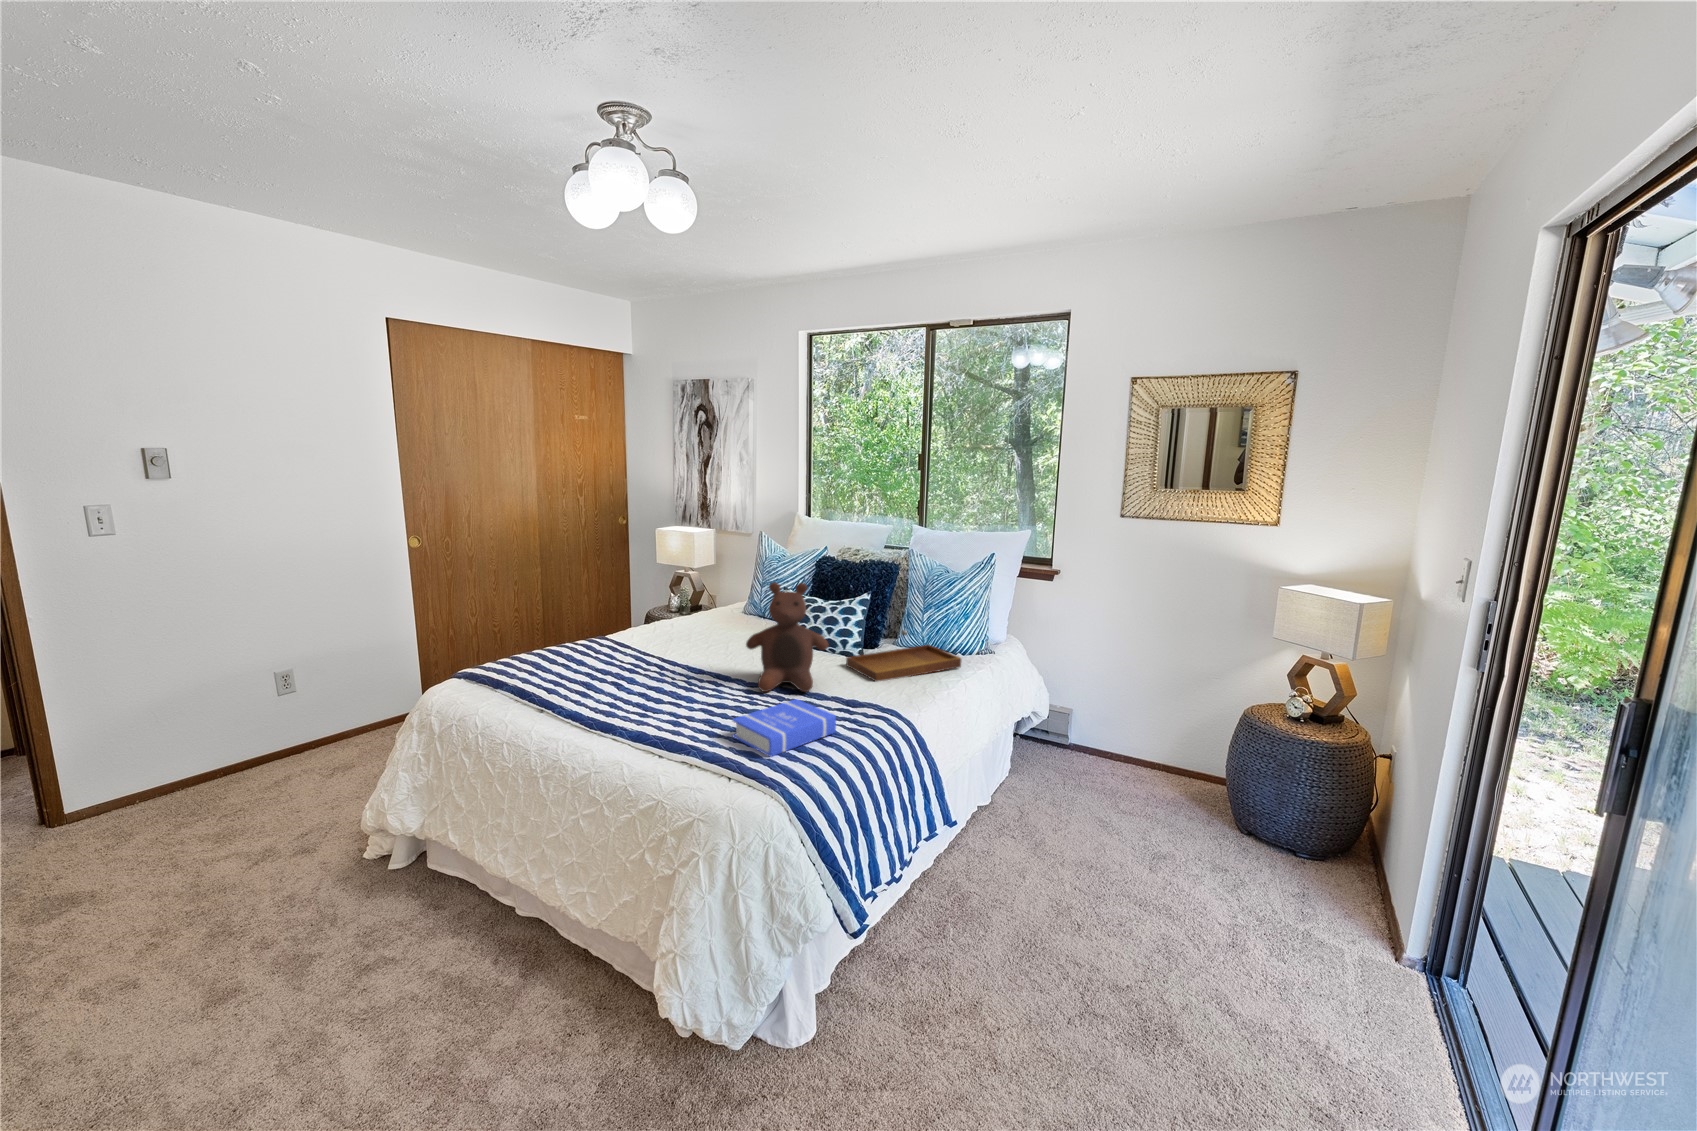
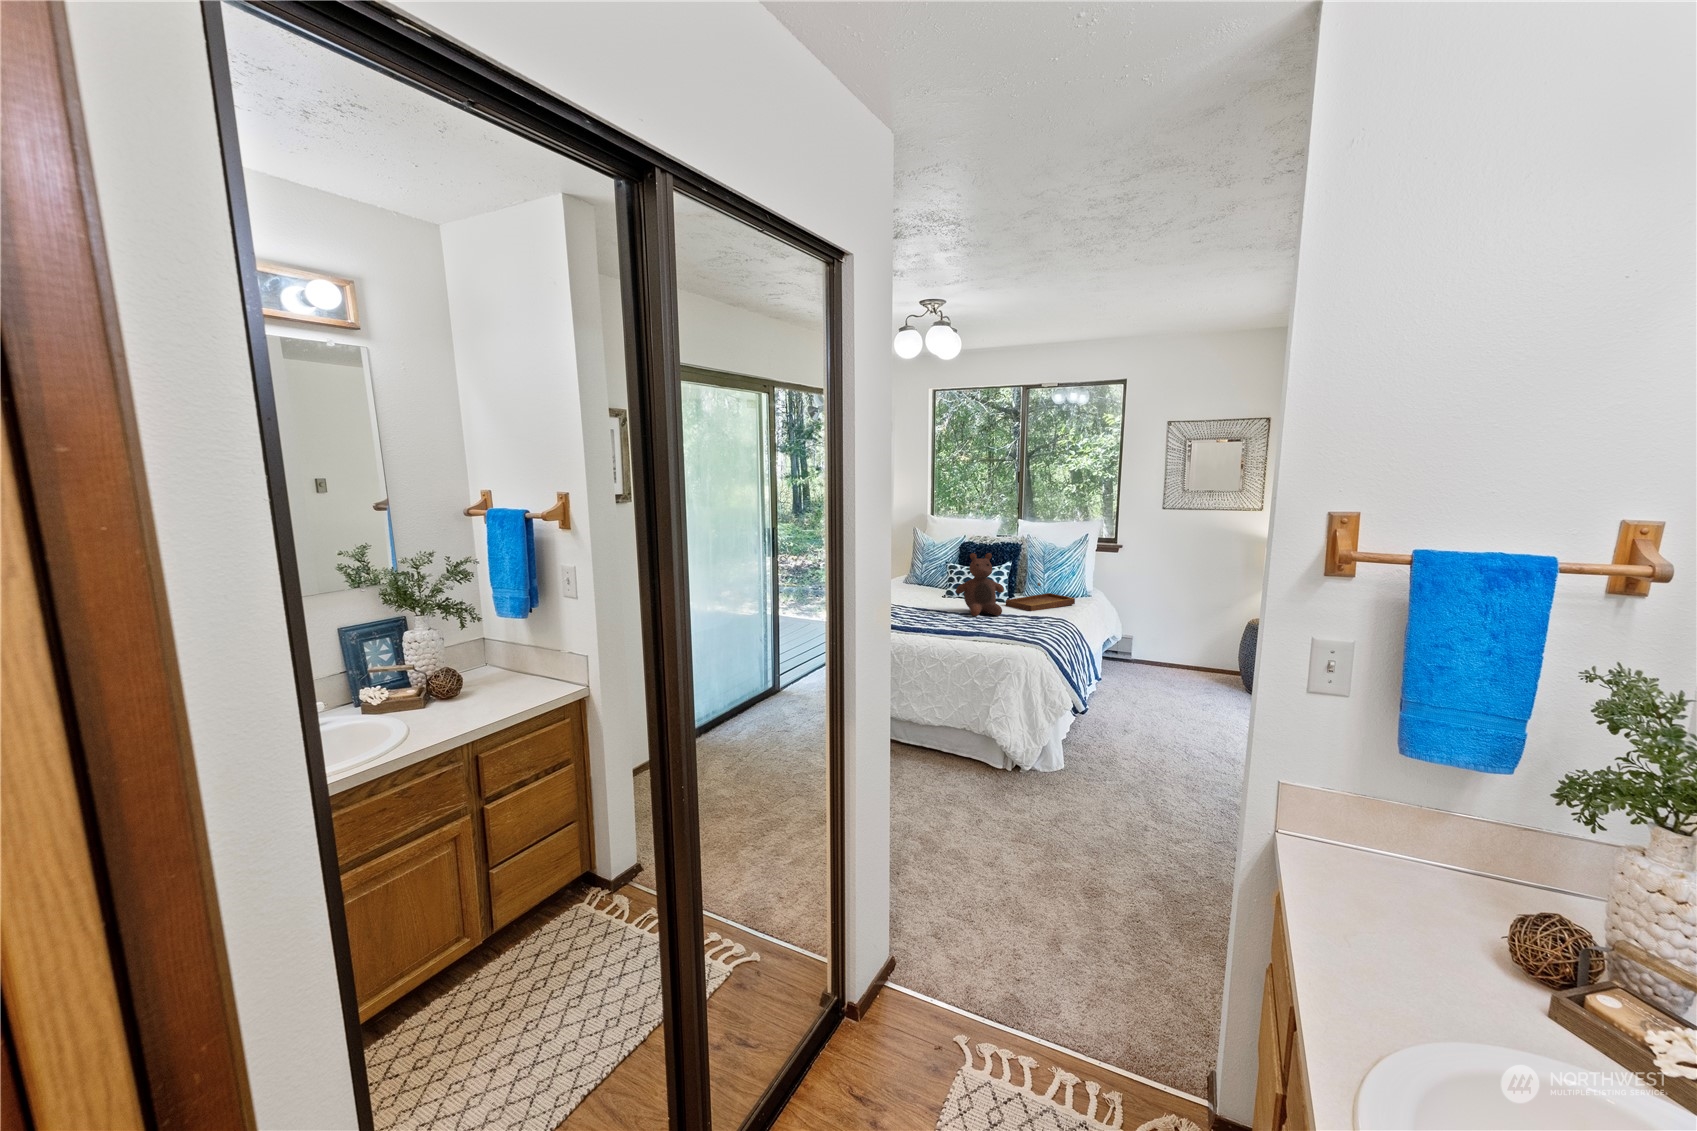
book: present [732,699,836,757] -> none [982,614,1034,637]

